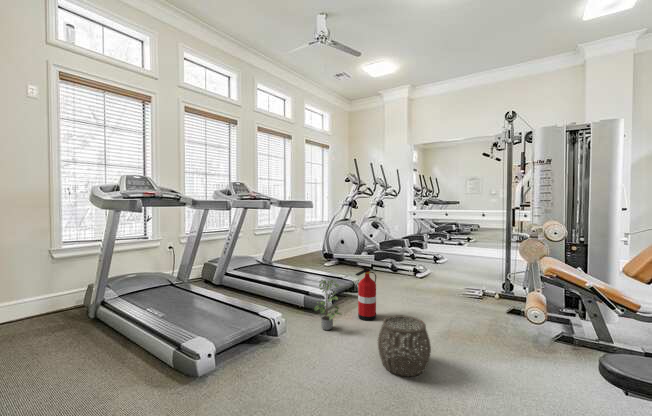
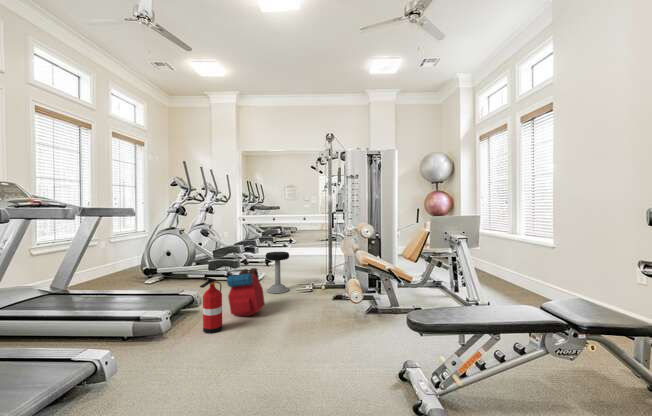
stool: none [429,249,455,294] -> present [266,252,289,293]
backpack: none [383,263,422,311] -> present [227,268,265,316]
potted plant: present [314,280,341,330] -> none [154,295,190,353]
woven basket: present [378,315,431,376] -> none [235,318,286,375]

